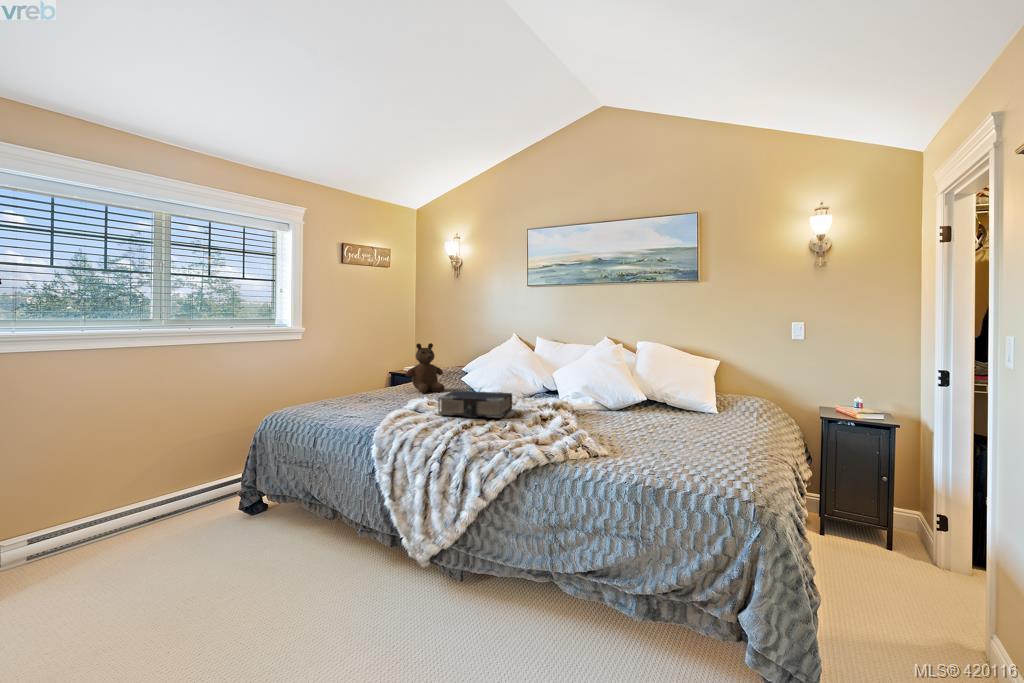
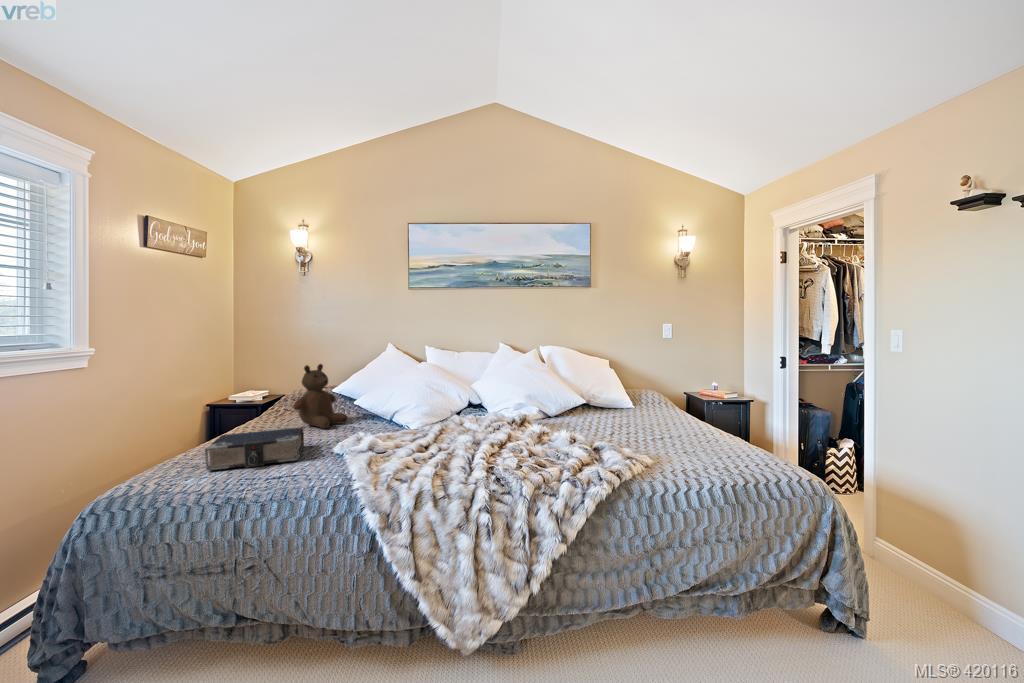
book: present [438,391,512,418] -> present [205,427,304,470]

